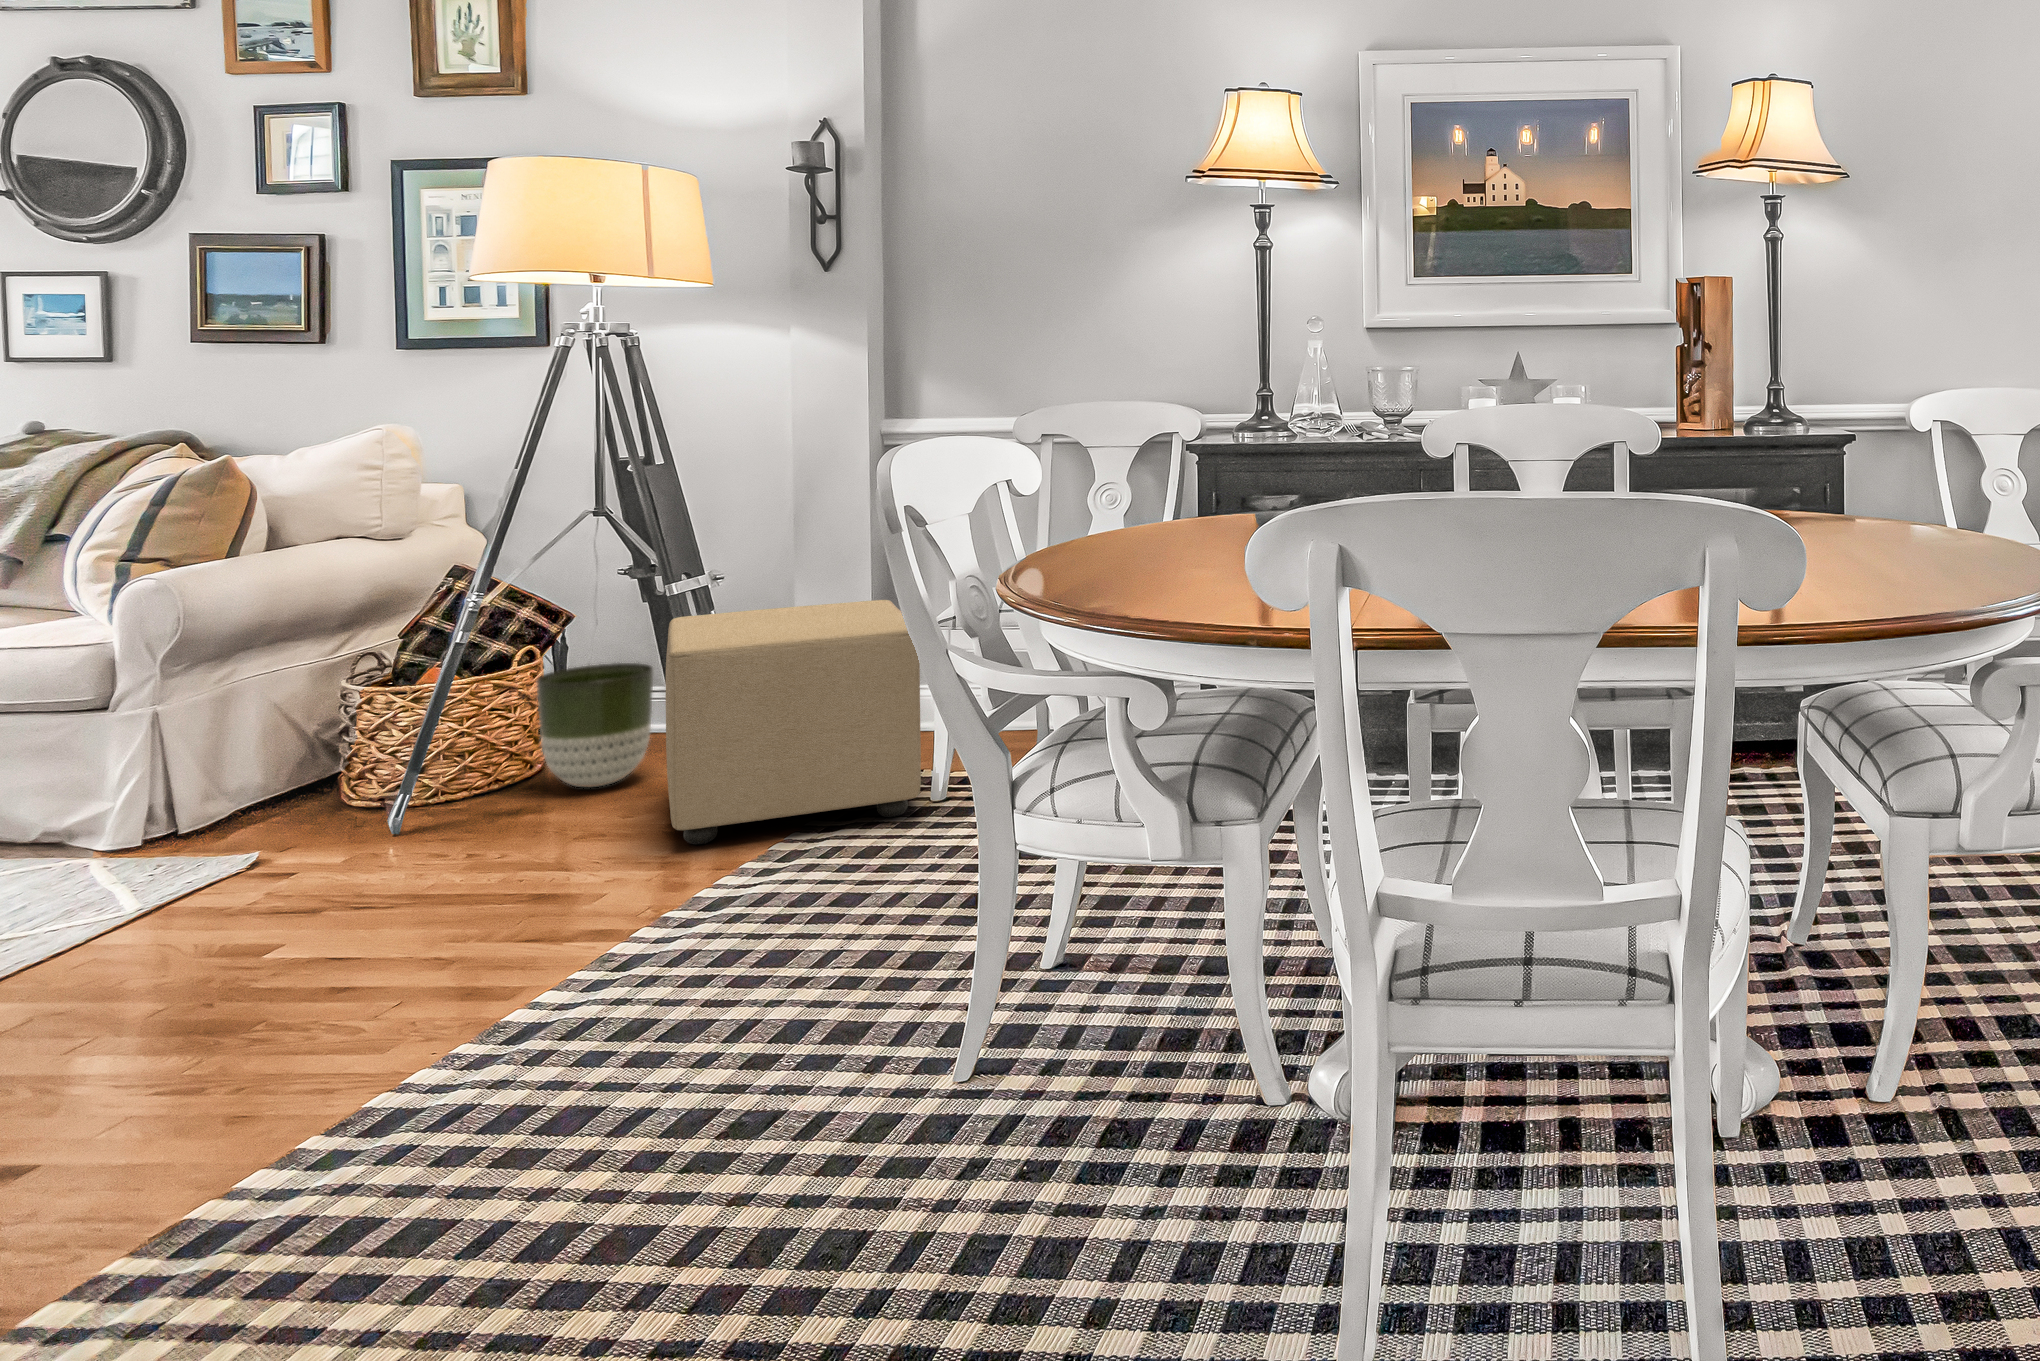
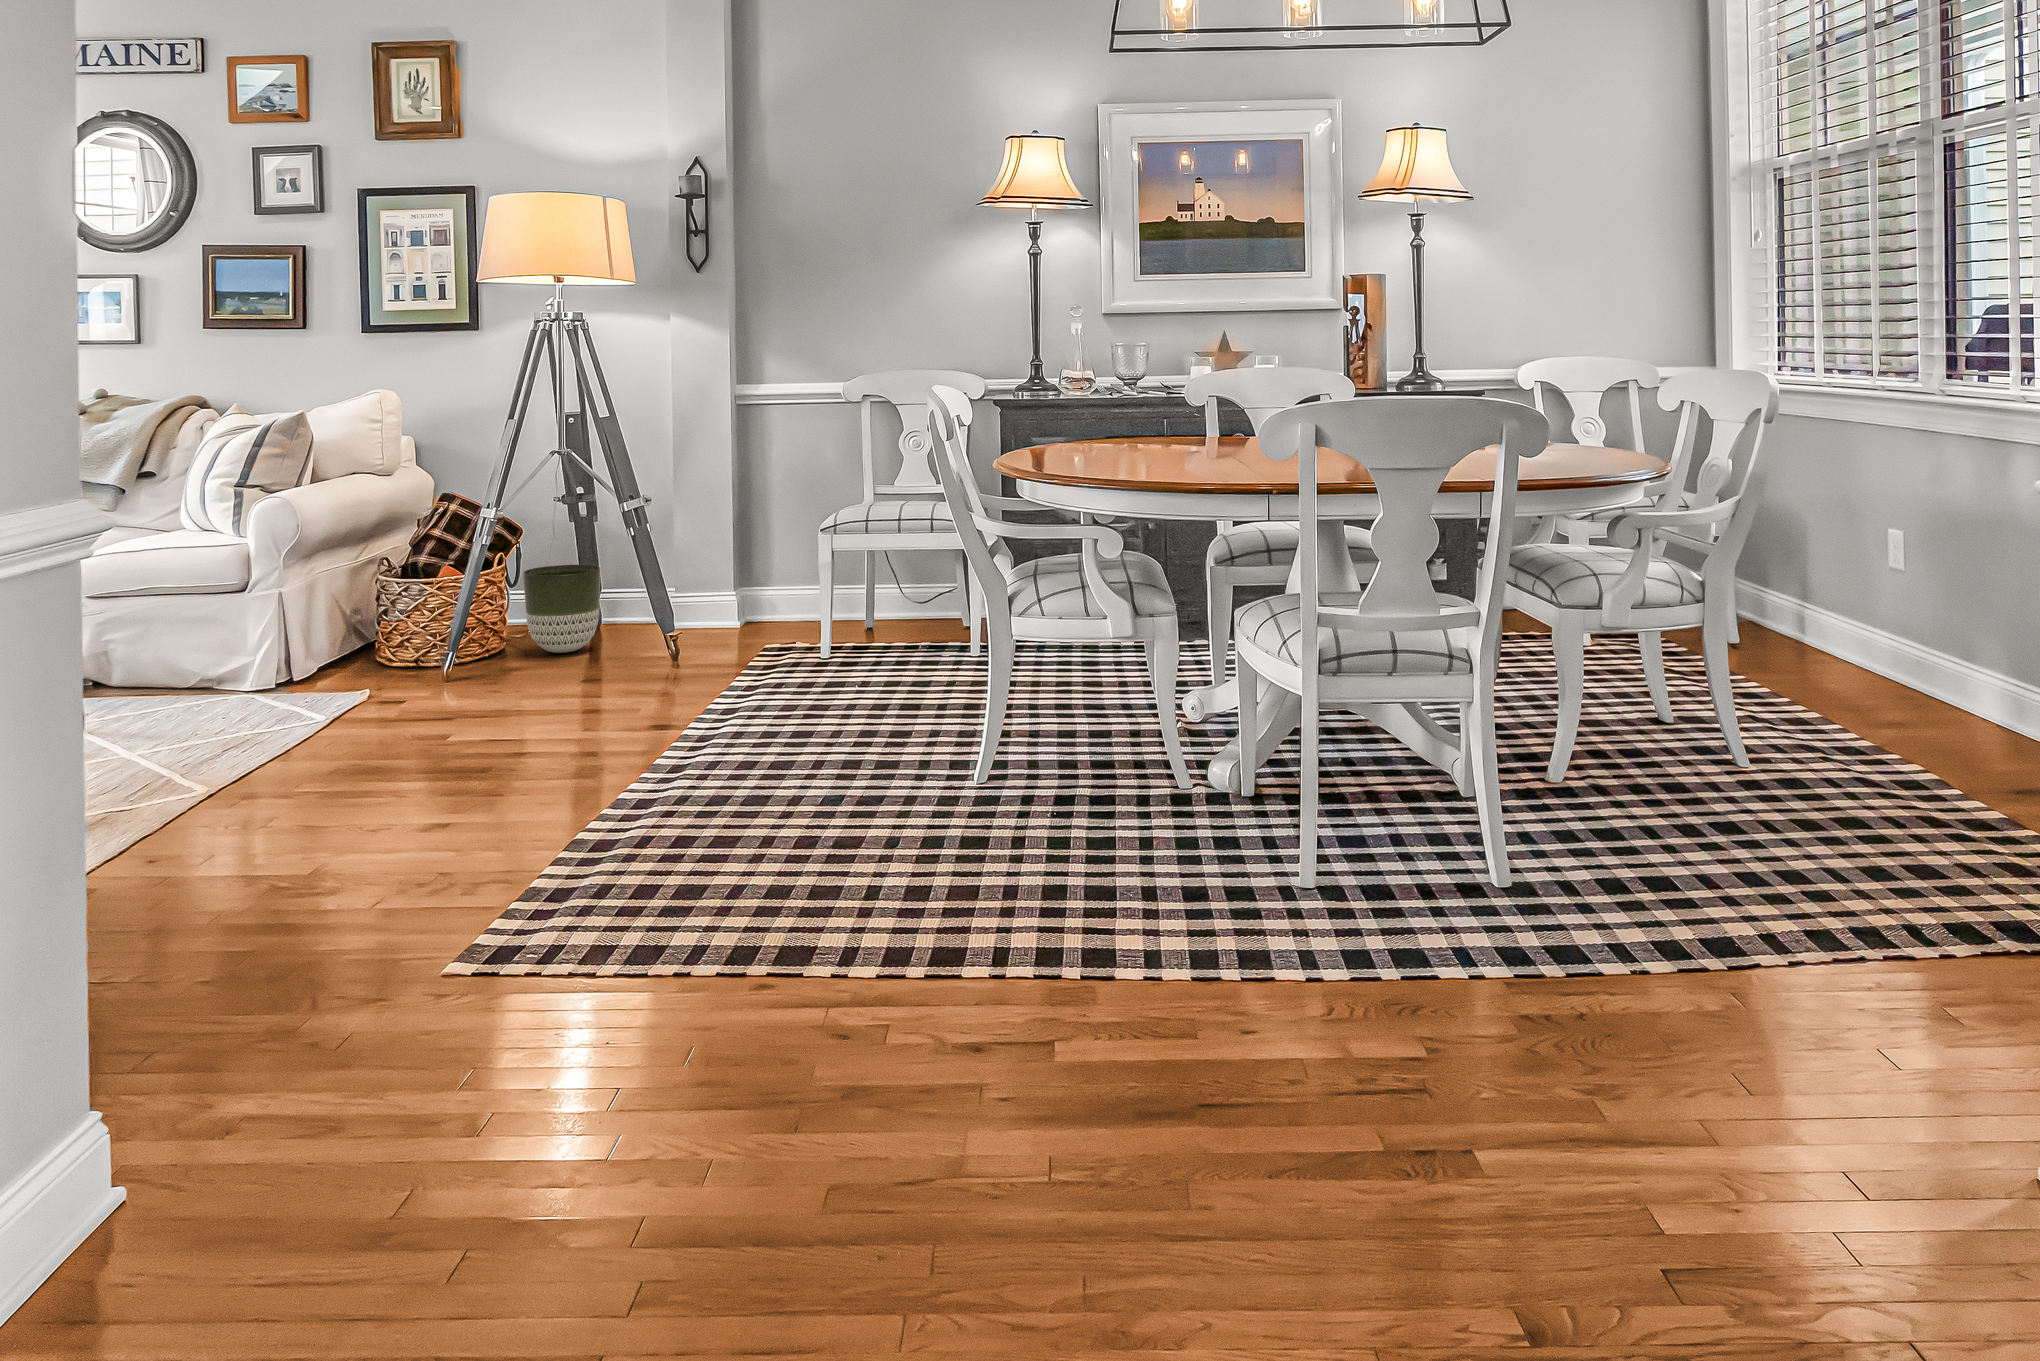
ottoman: present [666,600,921,844] -> none [626,517,822,681]

